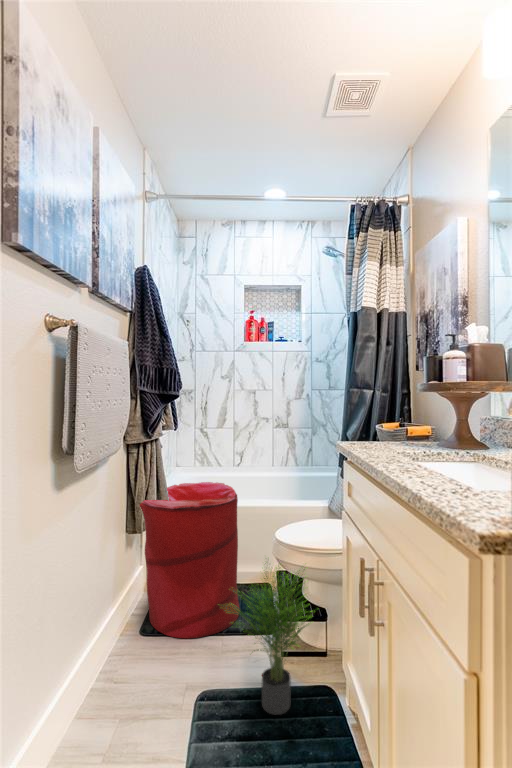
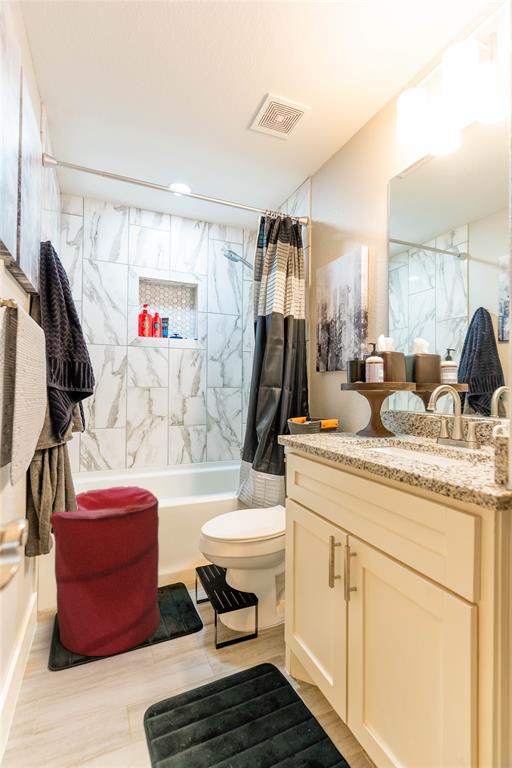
potted plant: present [237,562,312,715] -> none [166,555,270,710]

